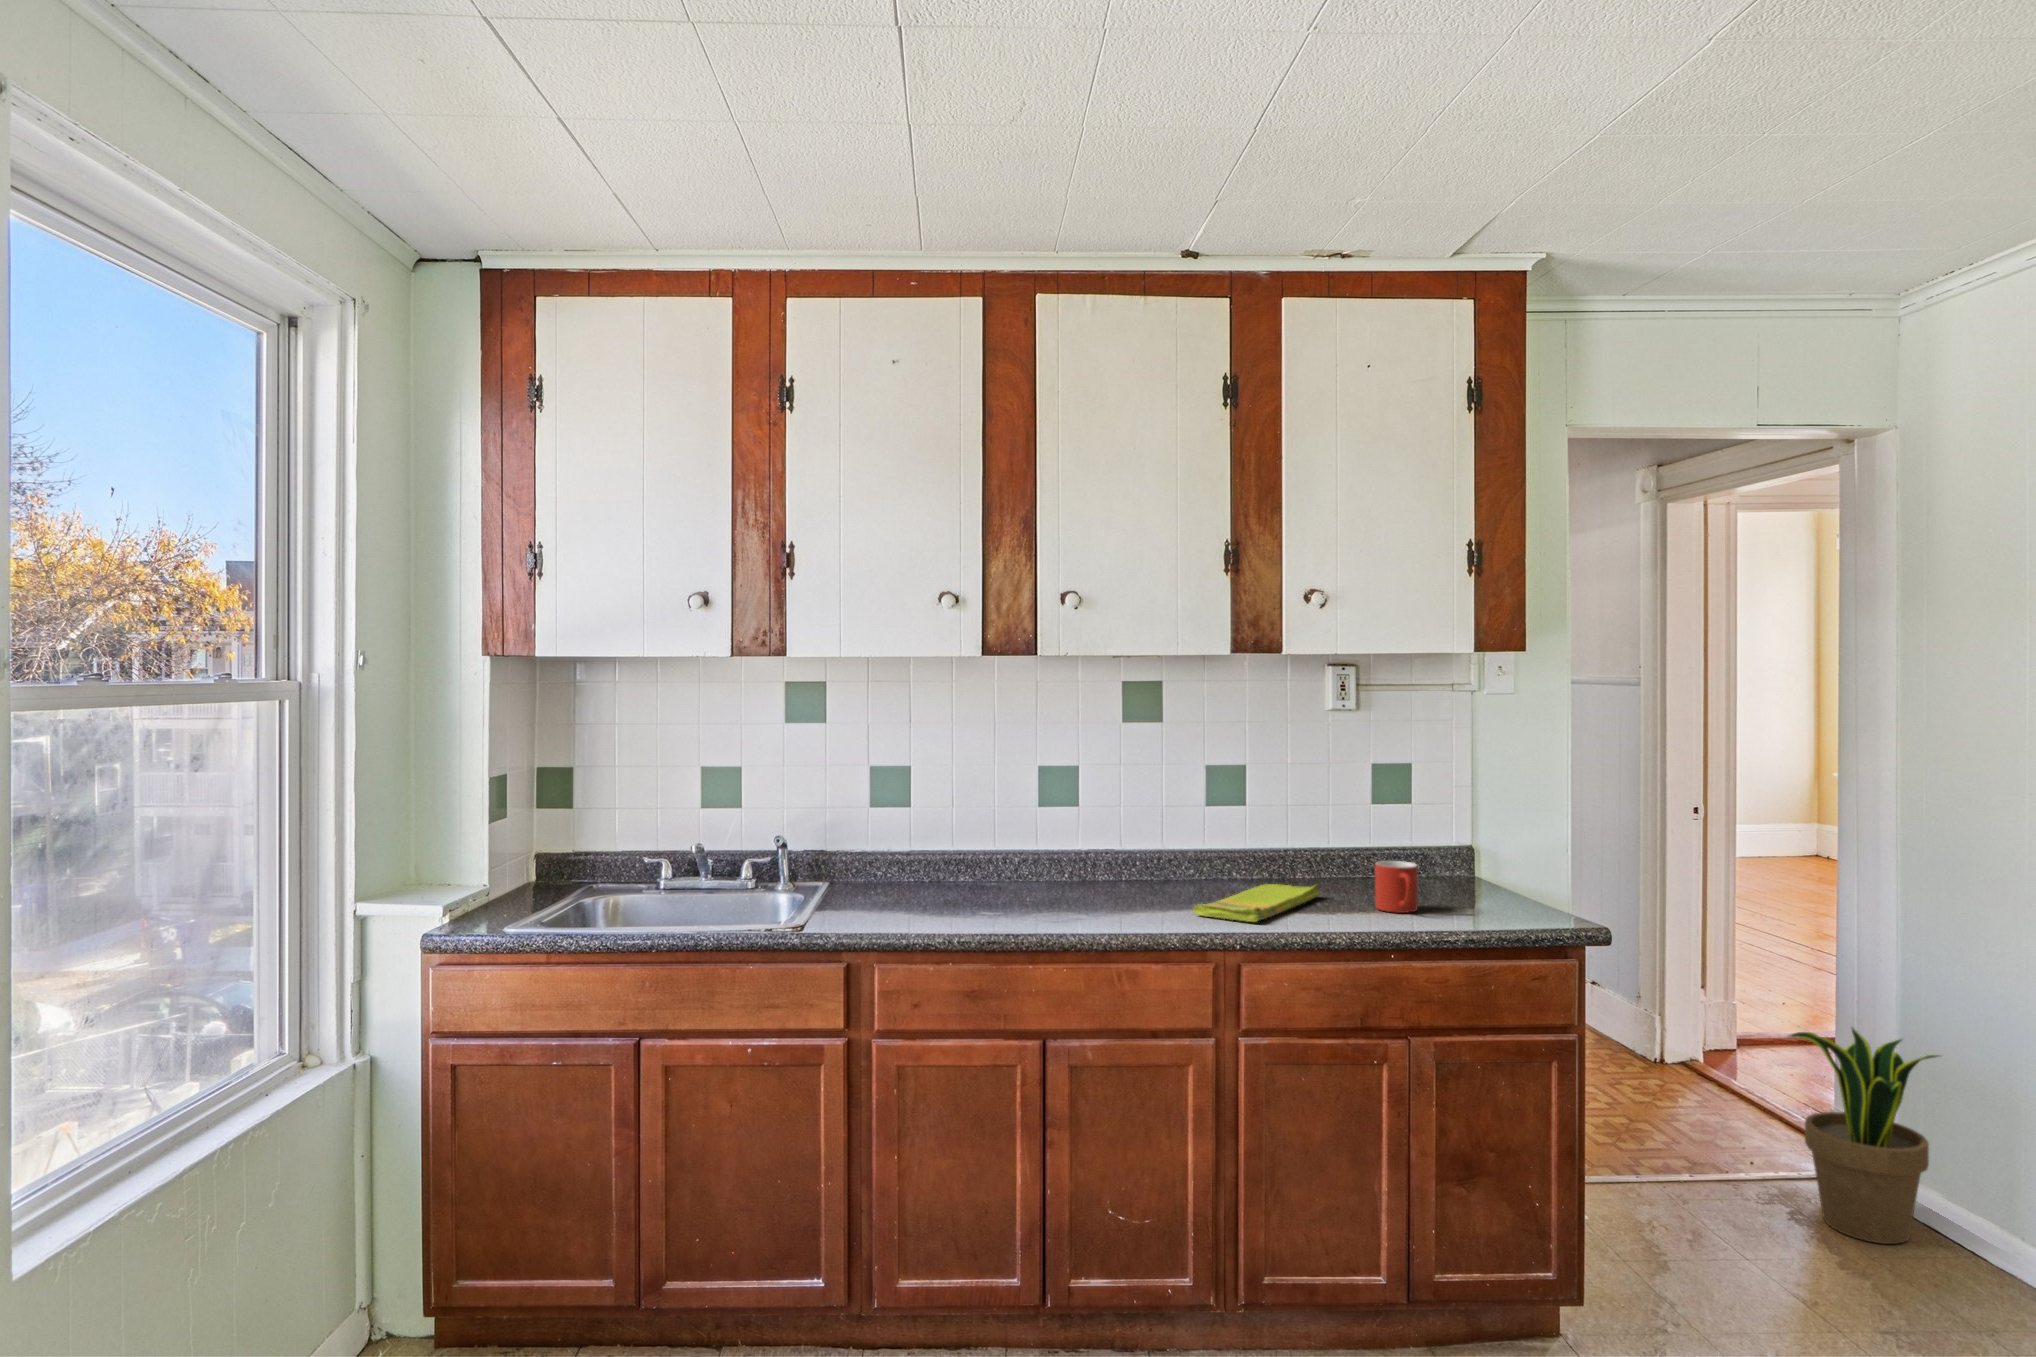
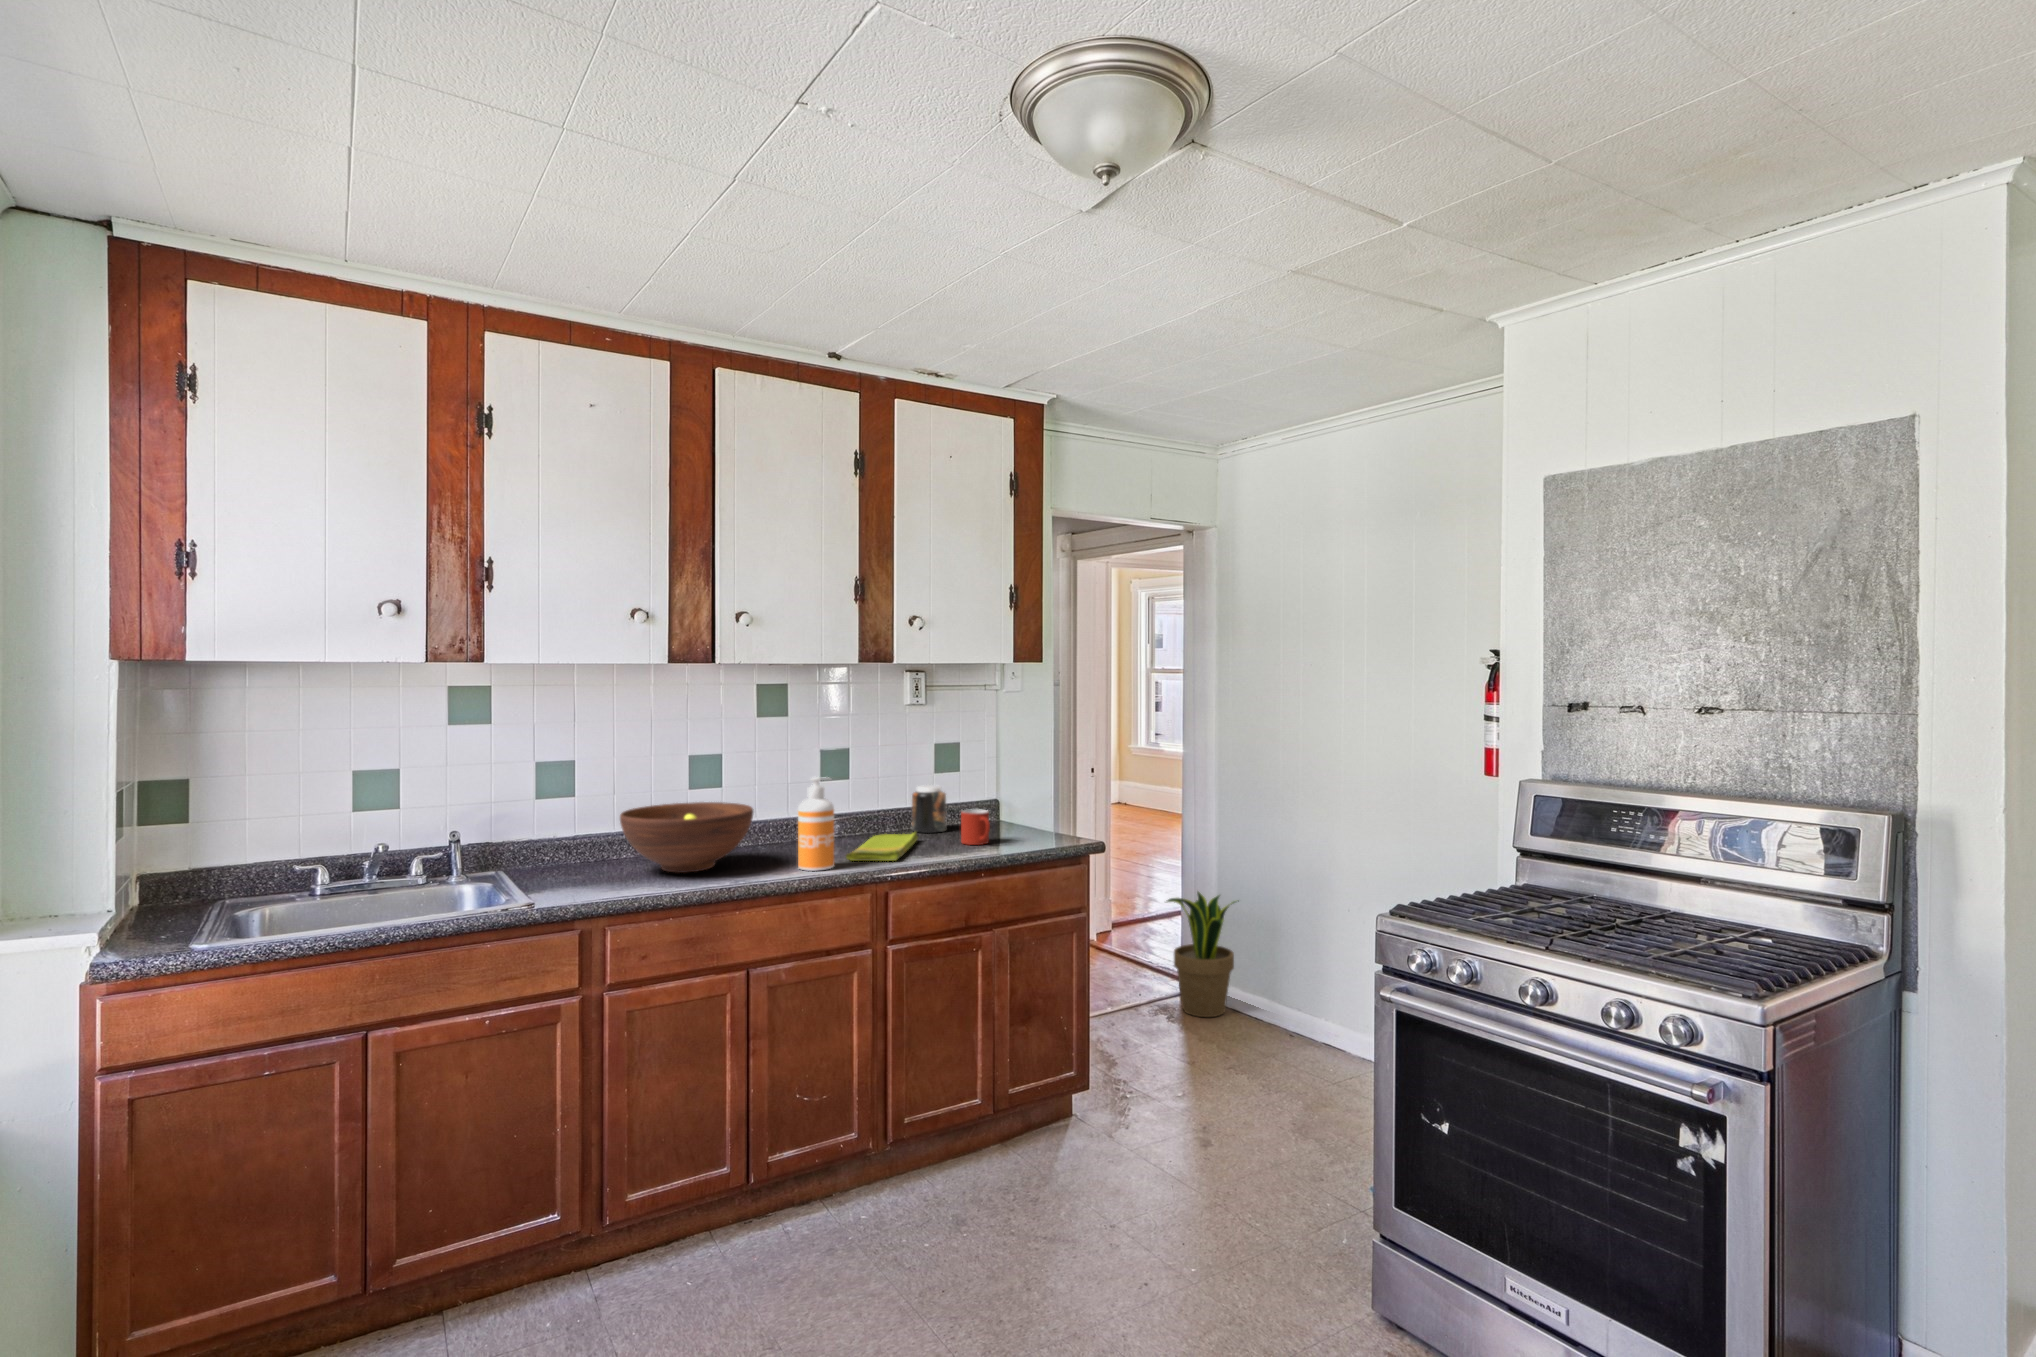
soap dispenser: none [1123,802,1171,924] -> present [798,777,834,871]
jar: none [1329,822,1378,888] -> present [912,785,947,833]
fruit bowl: none [928,823,1081,907] -> present [620,802,753,873]

